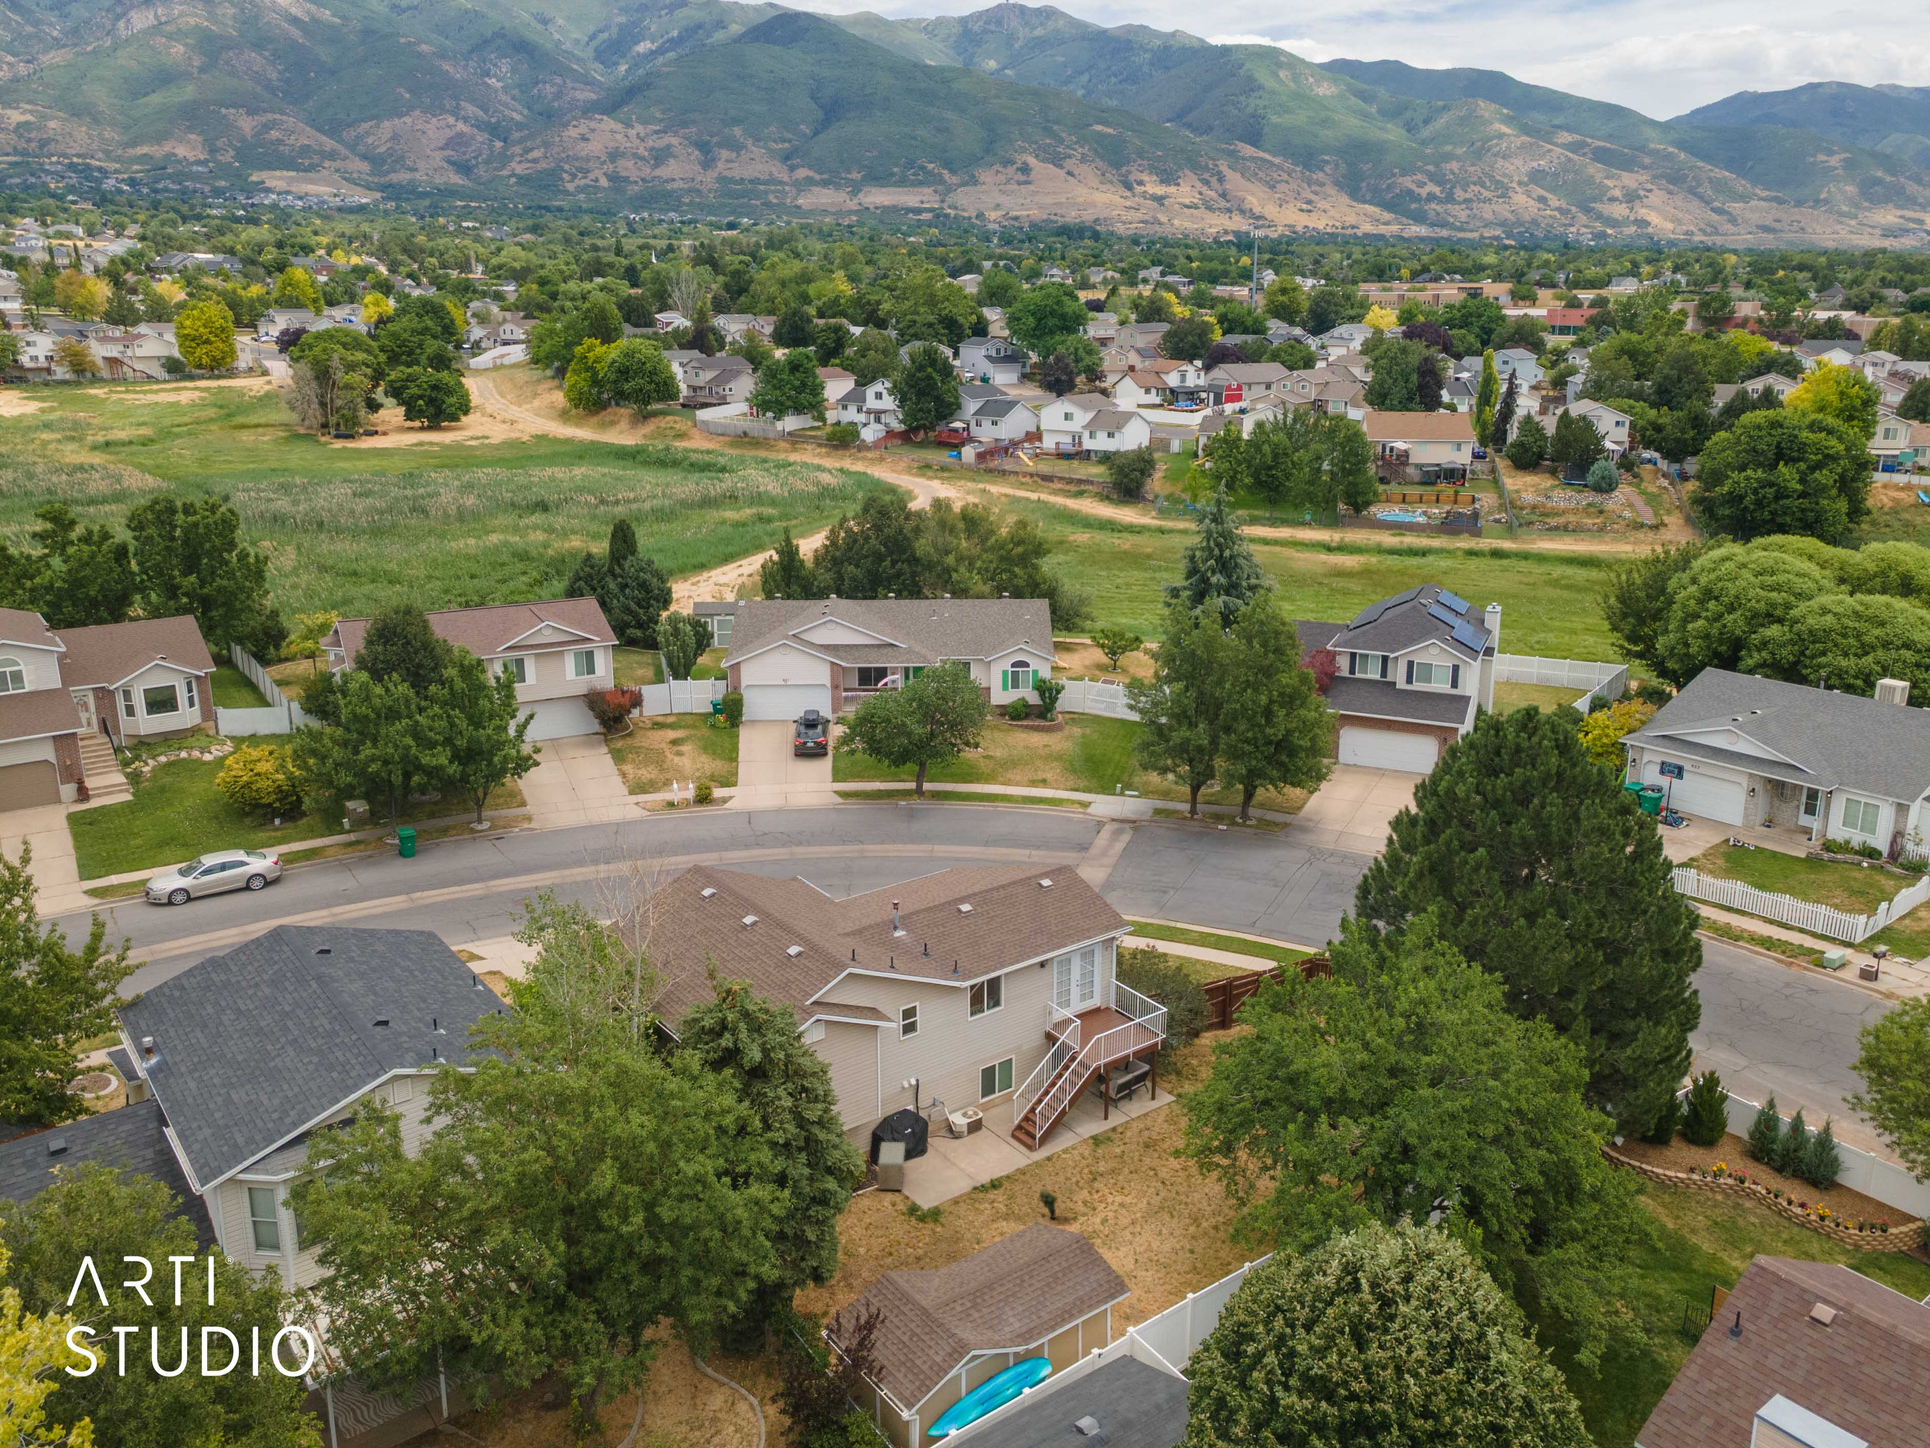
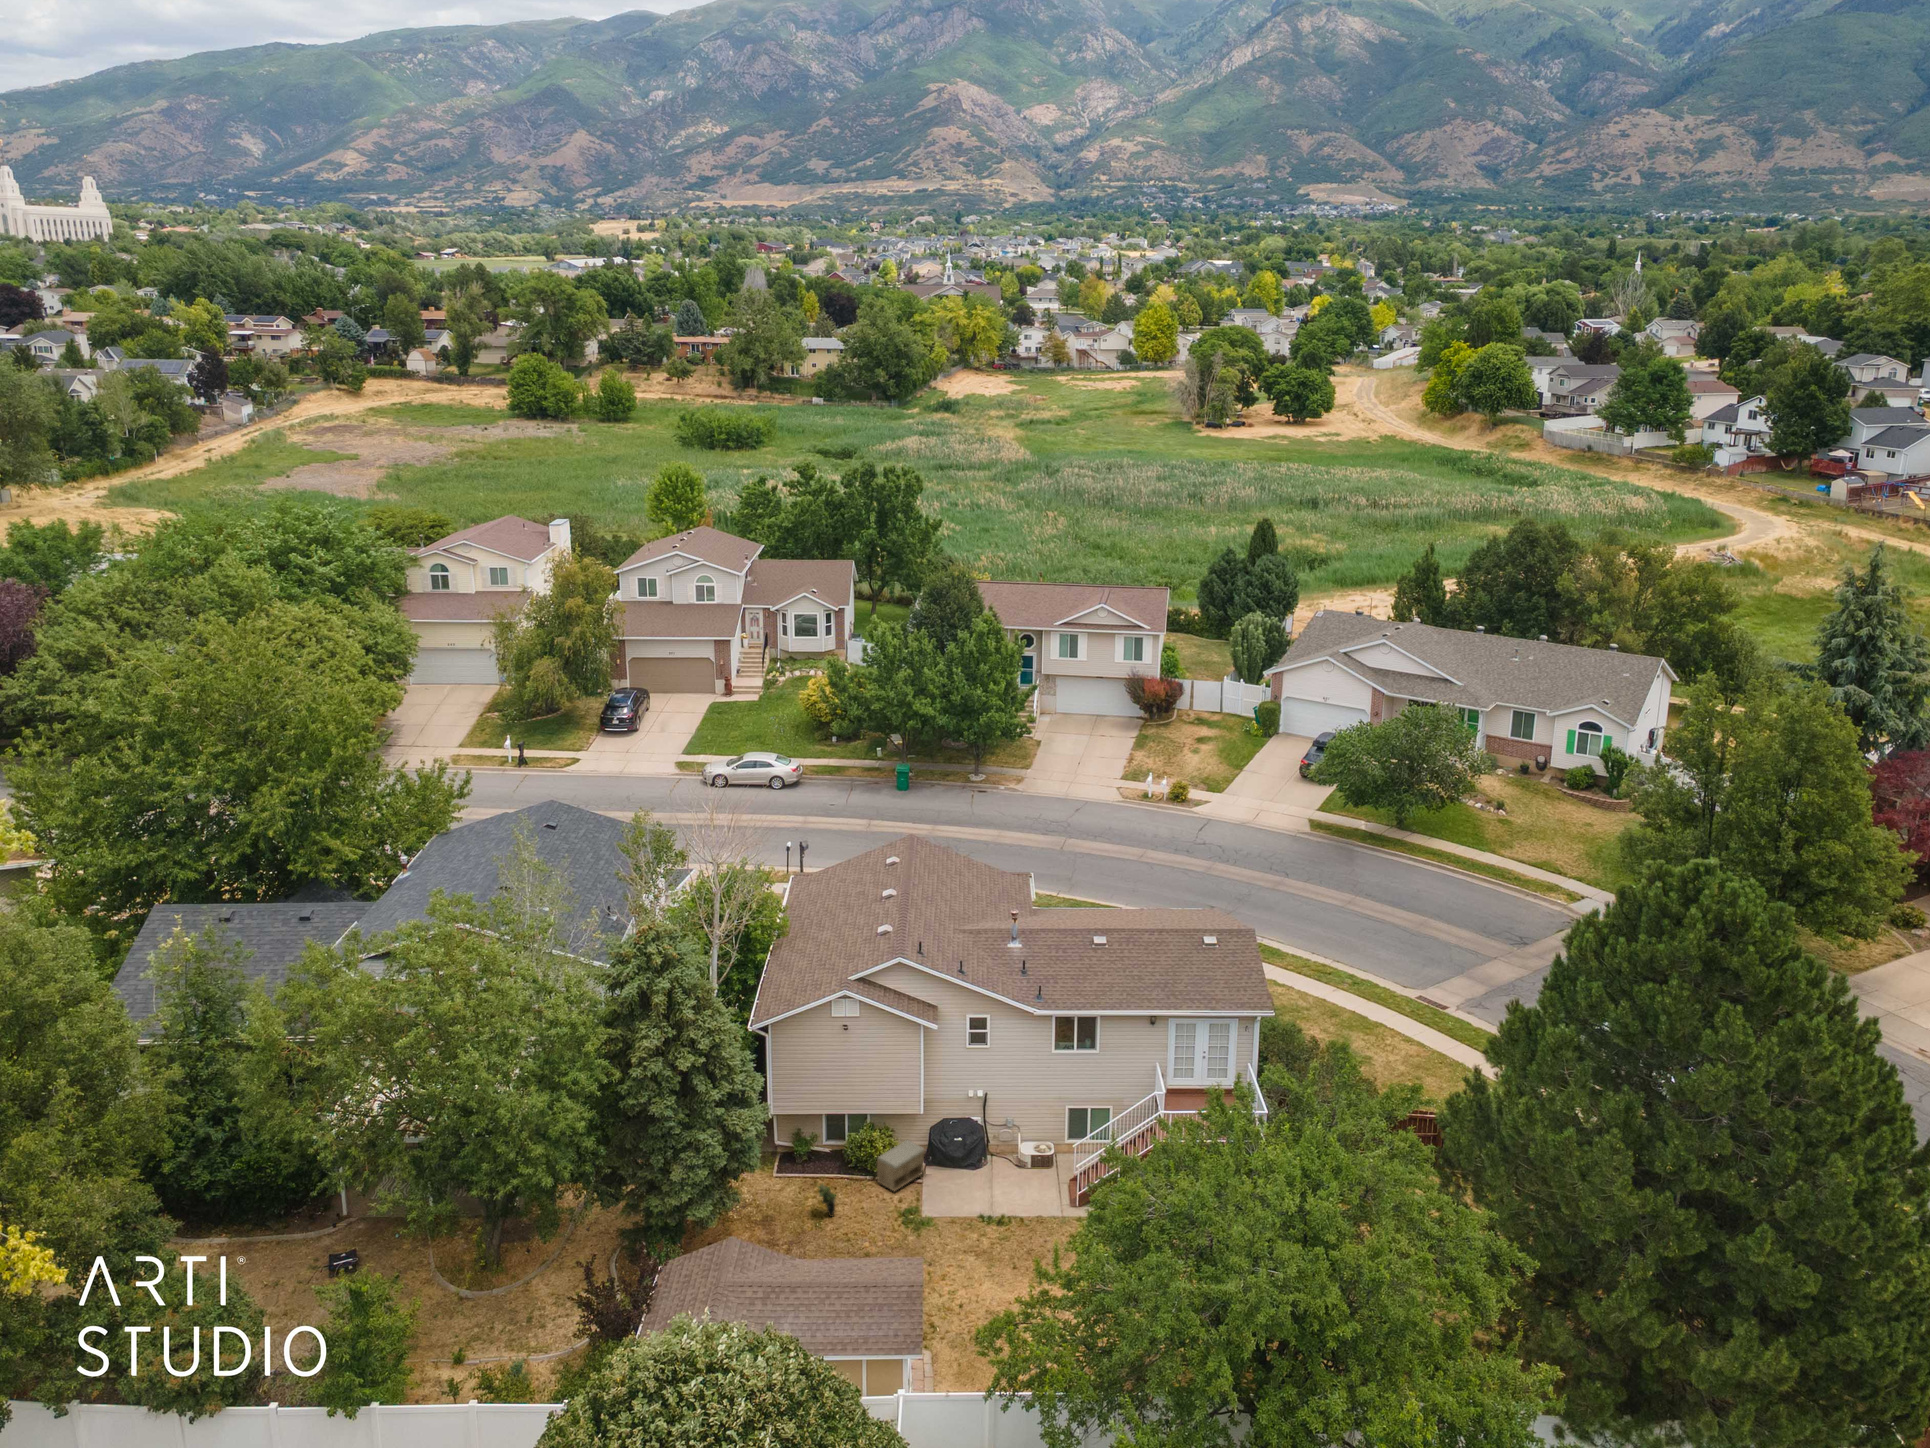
potted plant: present [1040,1190,1057,1219] -> present [818,1183,837,1217]

